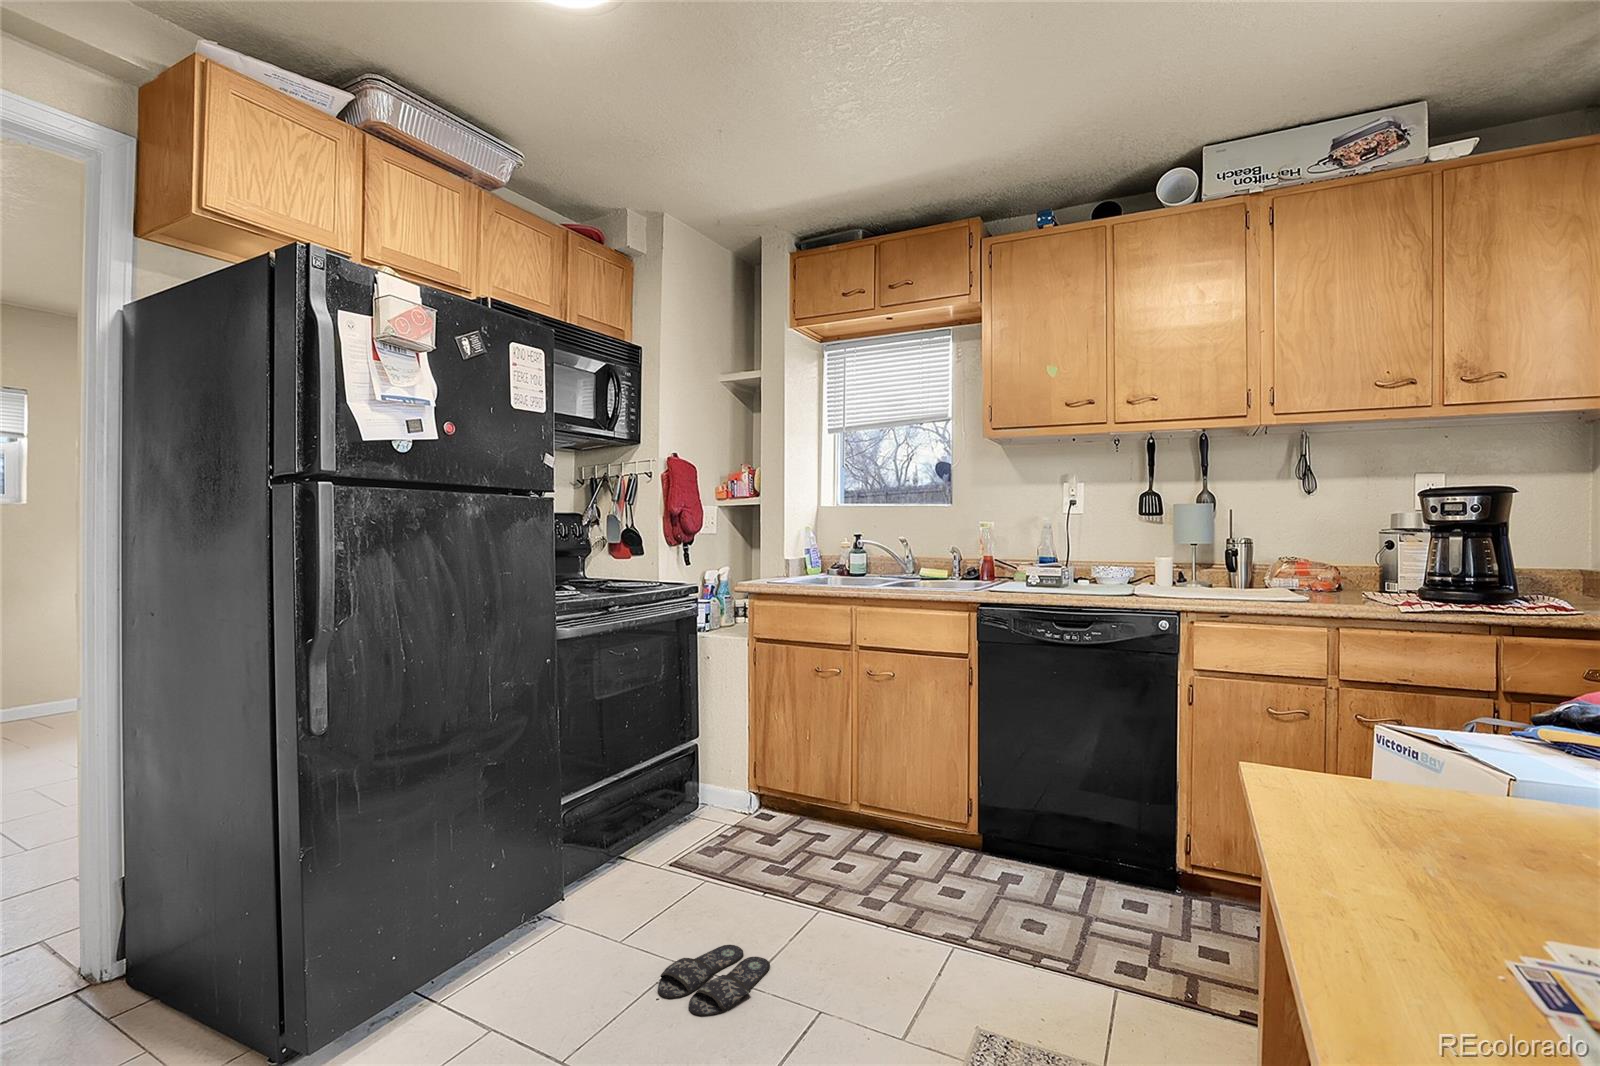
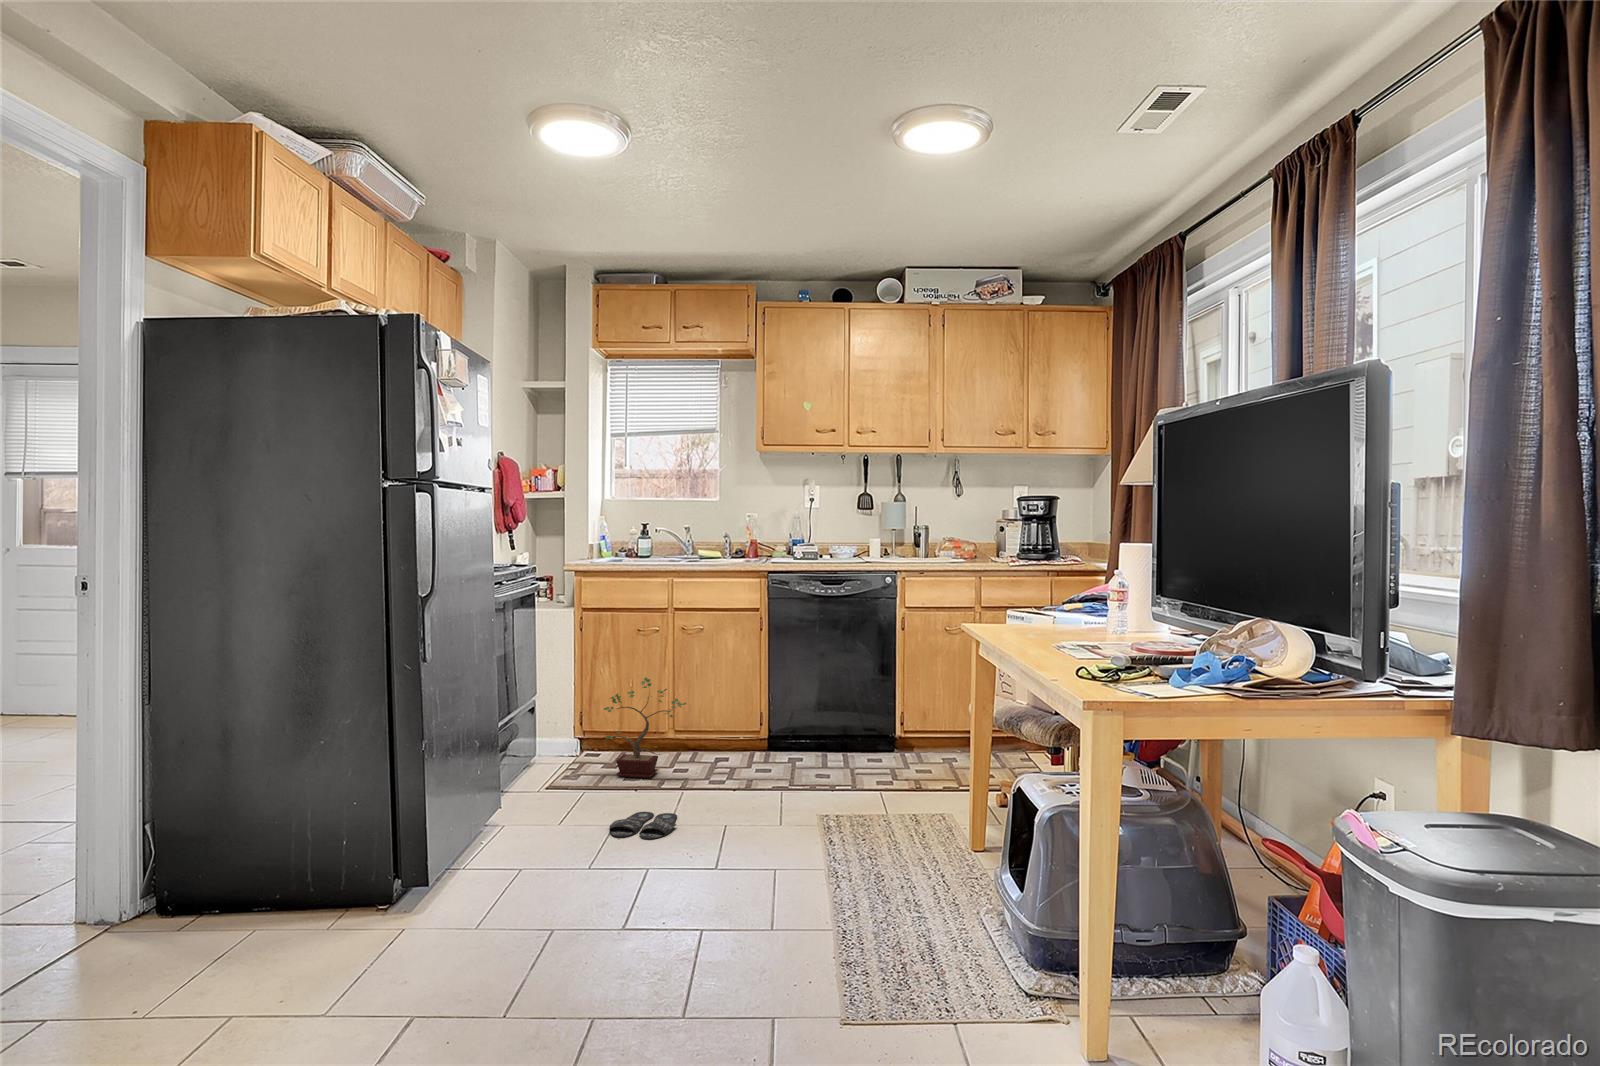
potted plant: none [746,735,838,873] -> present [604,677,686,778]

